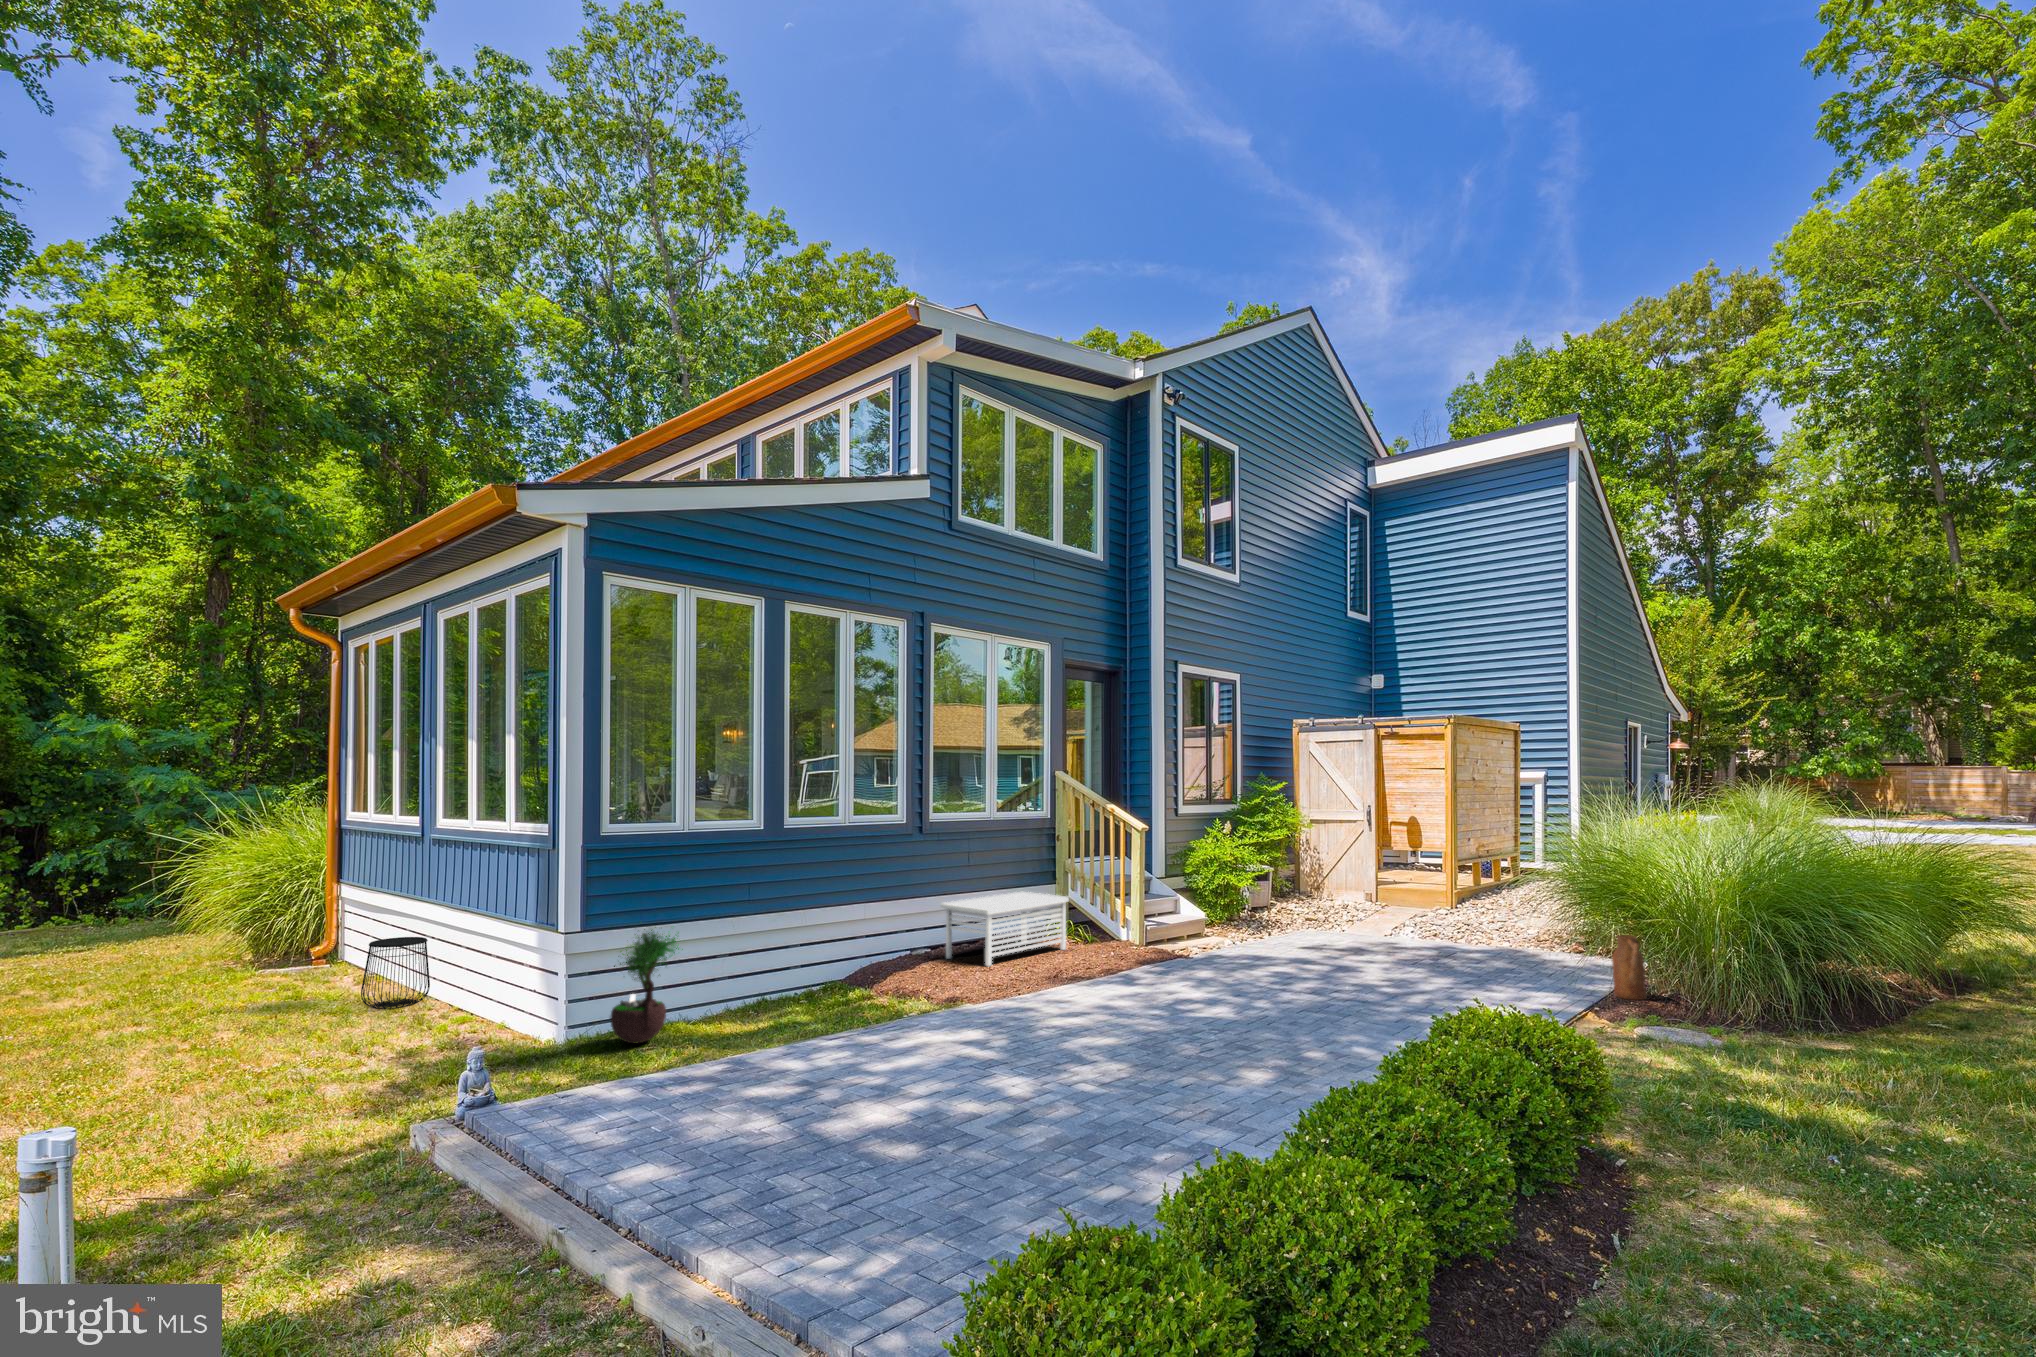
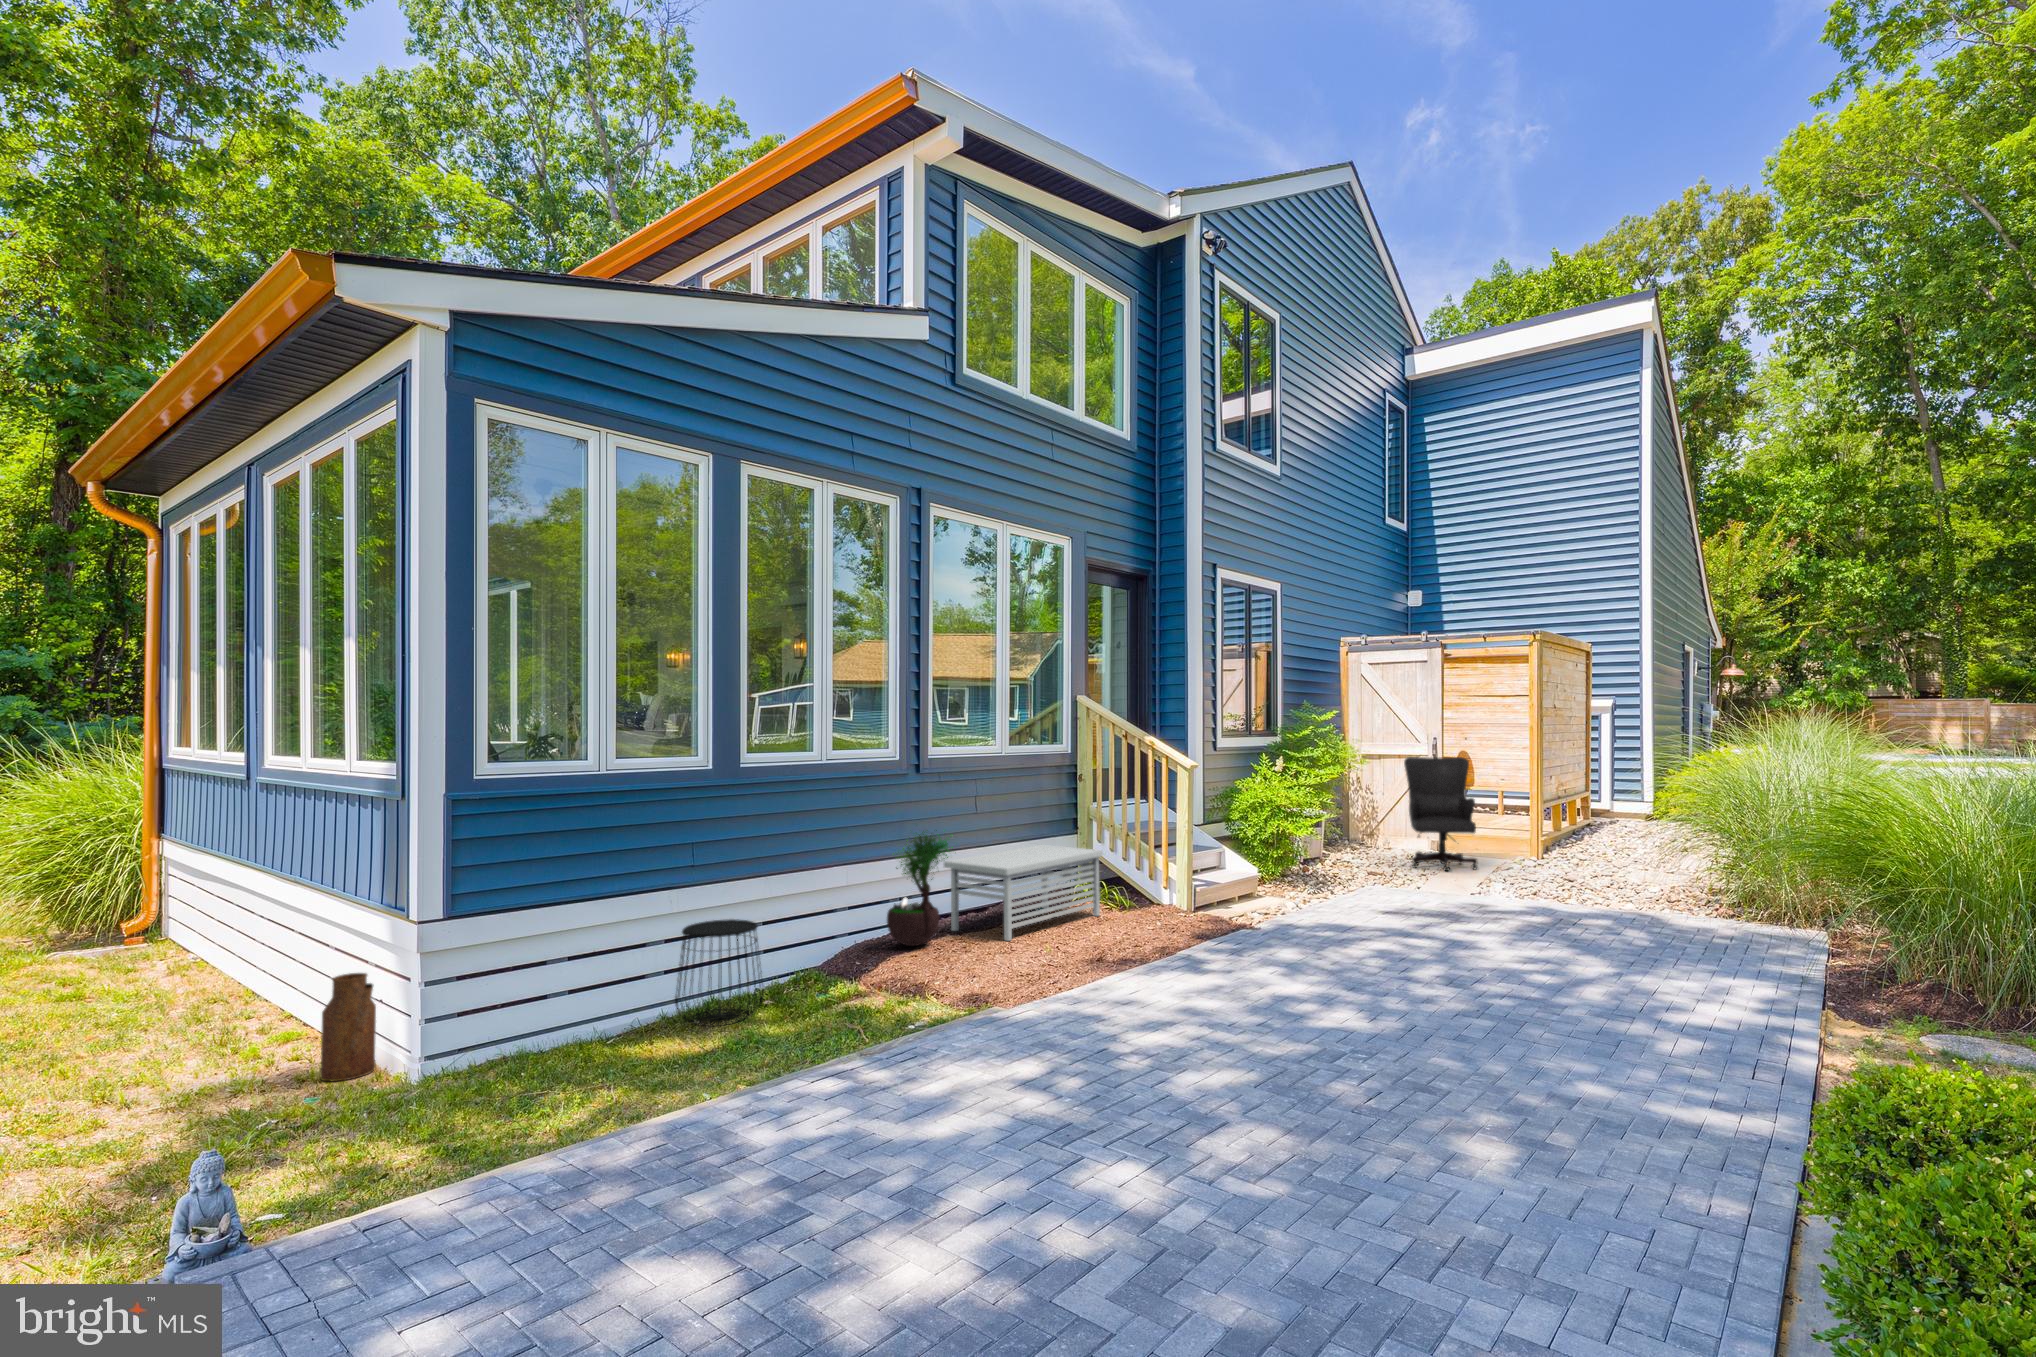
chair: none [1340,822,1399,920] -> present [1404,757,1477,871]
potted tree: present [611,927,683,1043] -> present [887,830,953,946]
watering can: present [1612,935,1647,1000] -> present [320,973,376,1082]
side table: present [361,937,430,1009] -> present [675,919,764,1026]

